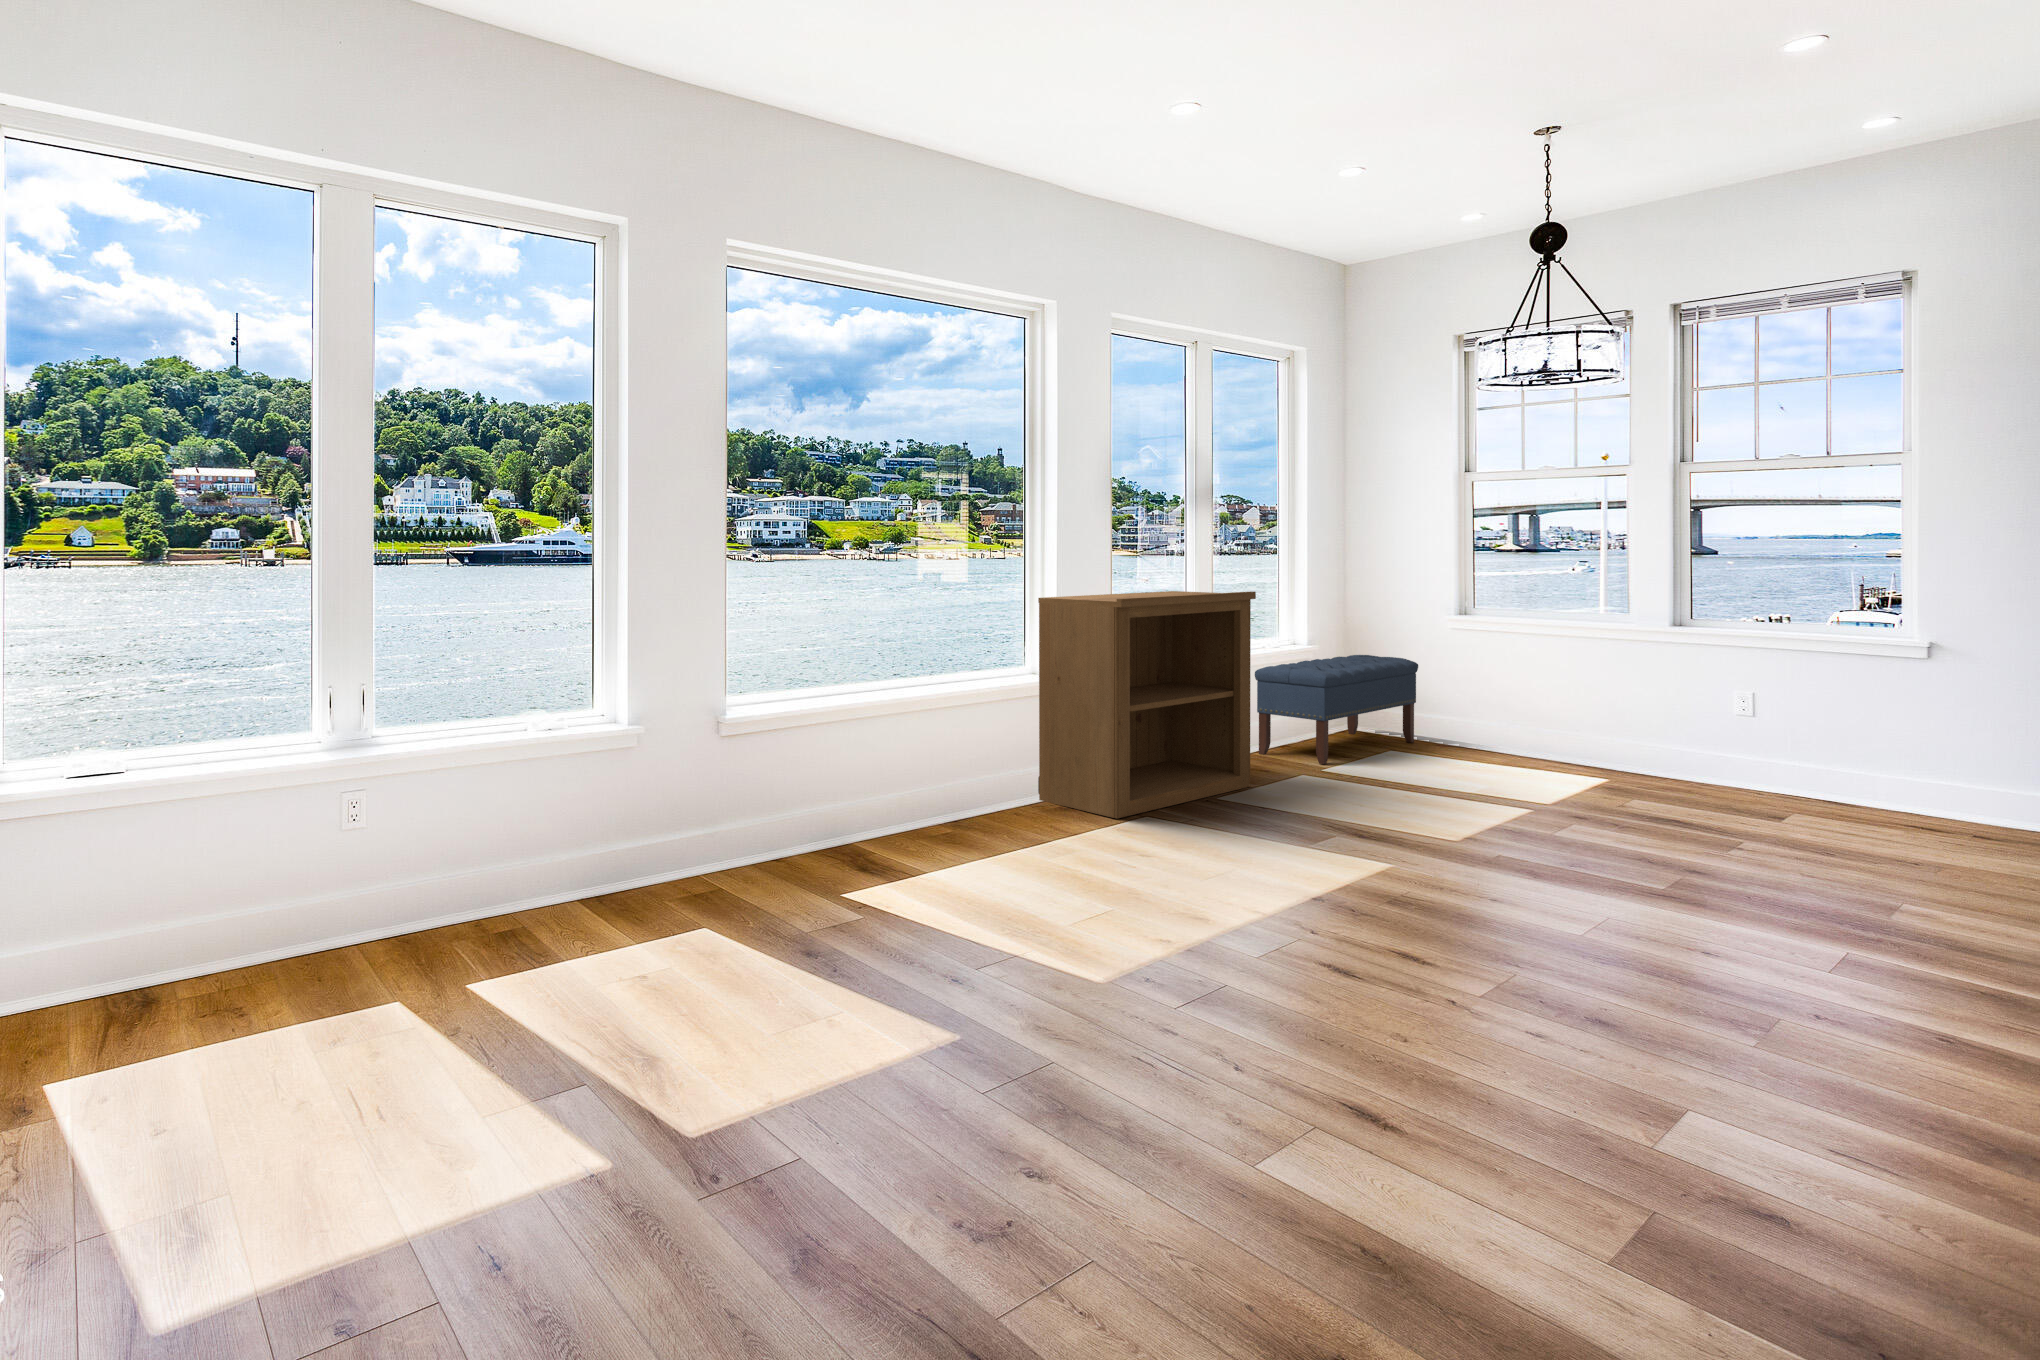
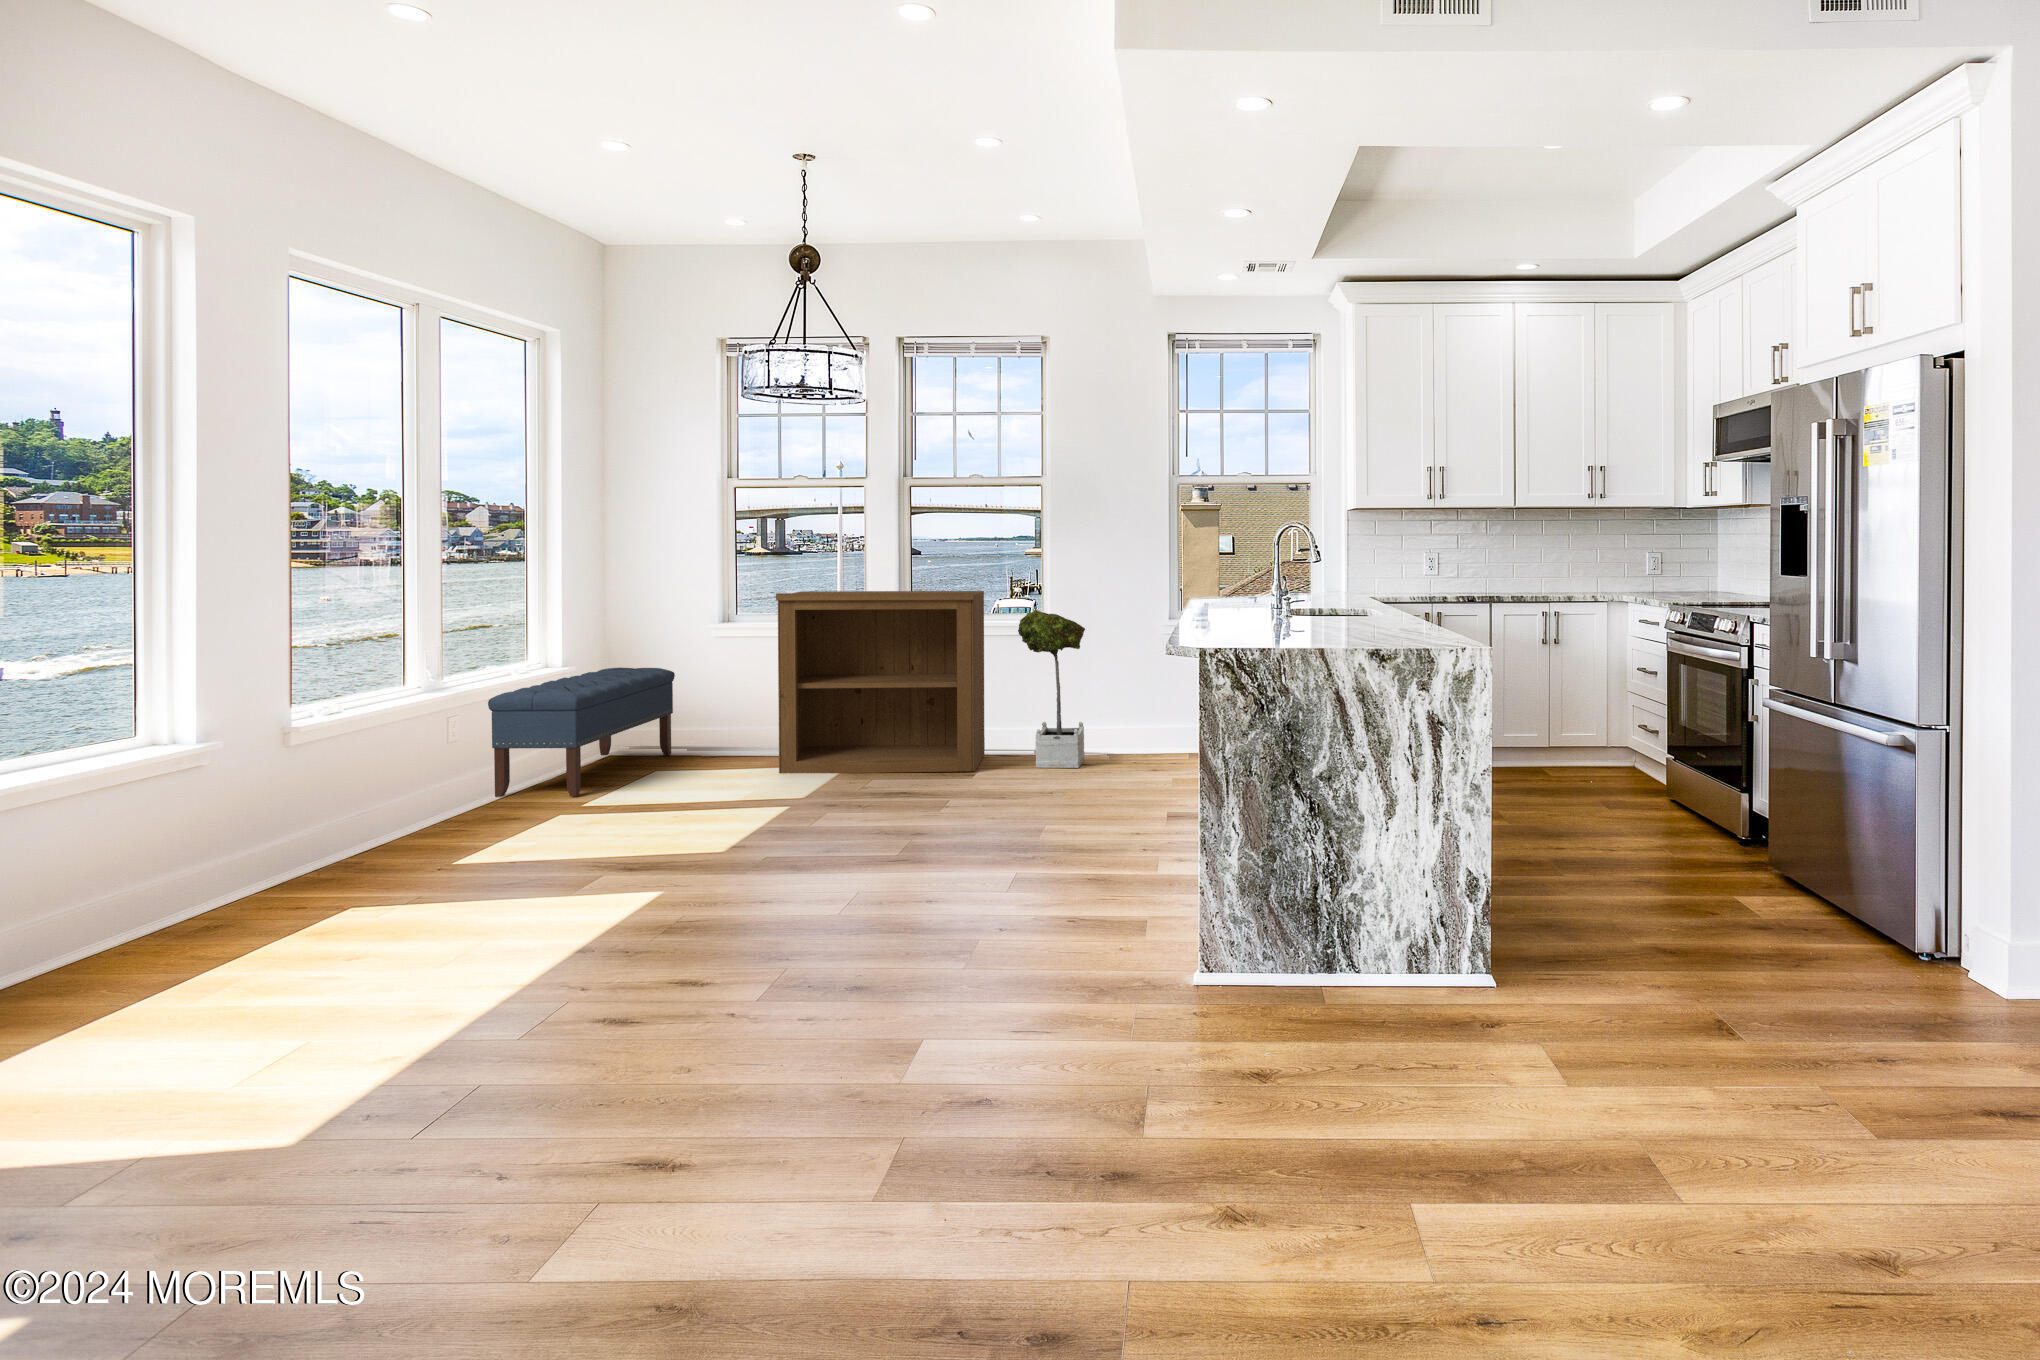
bookshelf: present [1038,591,1256,819] -> present [776,591,985,773]
potted tree: none [1857,621,1978,836] -> present [1018,609,1085,768]

